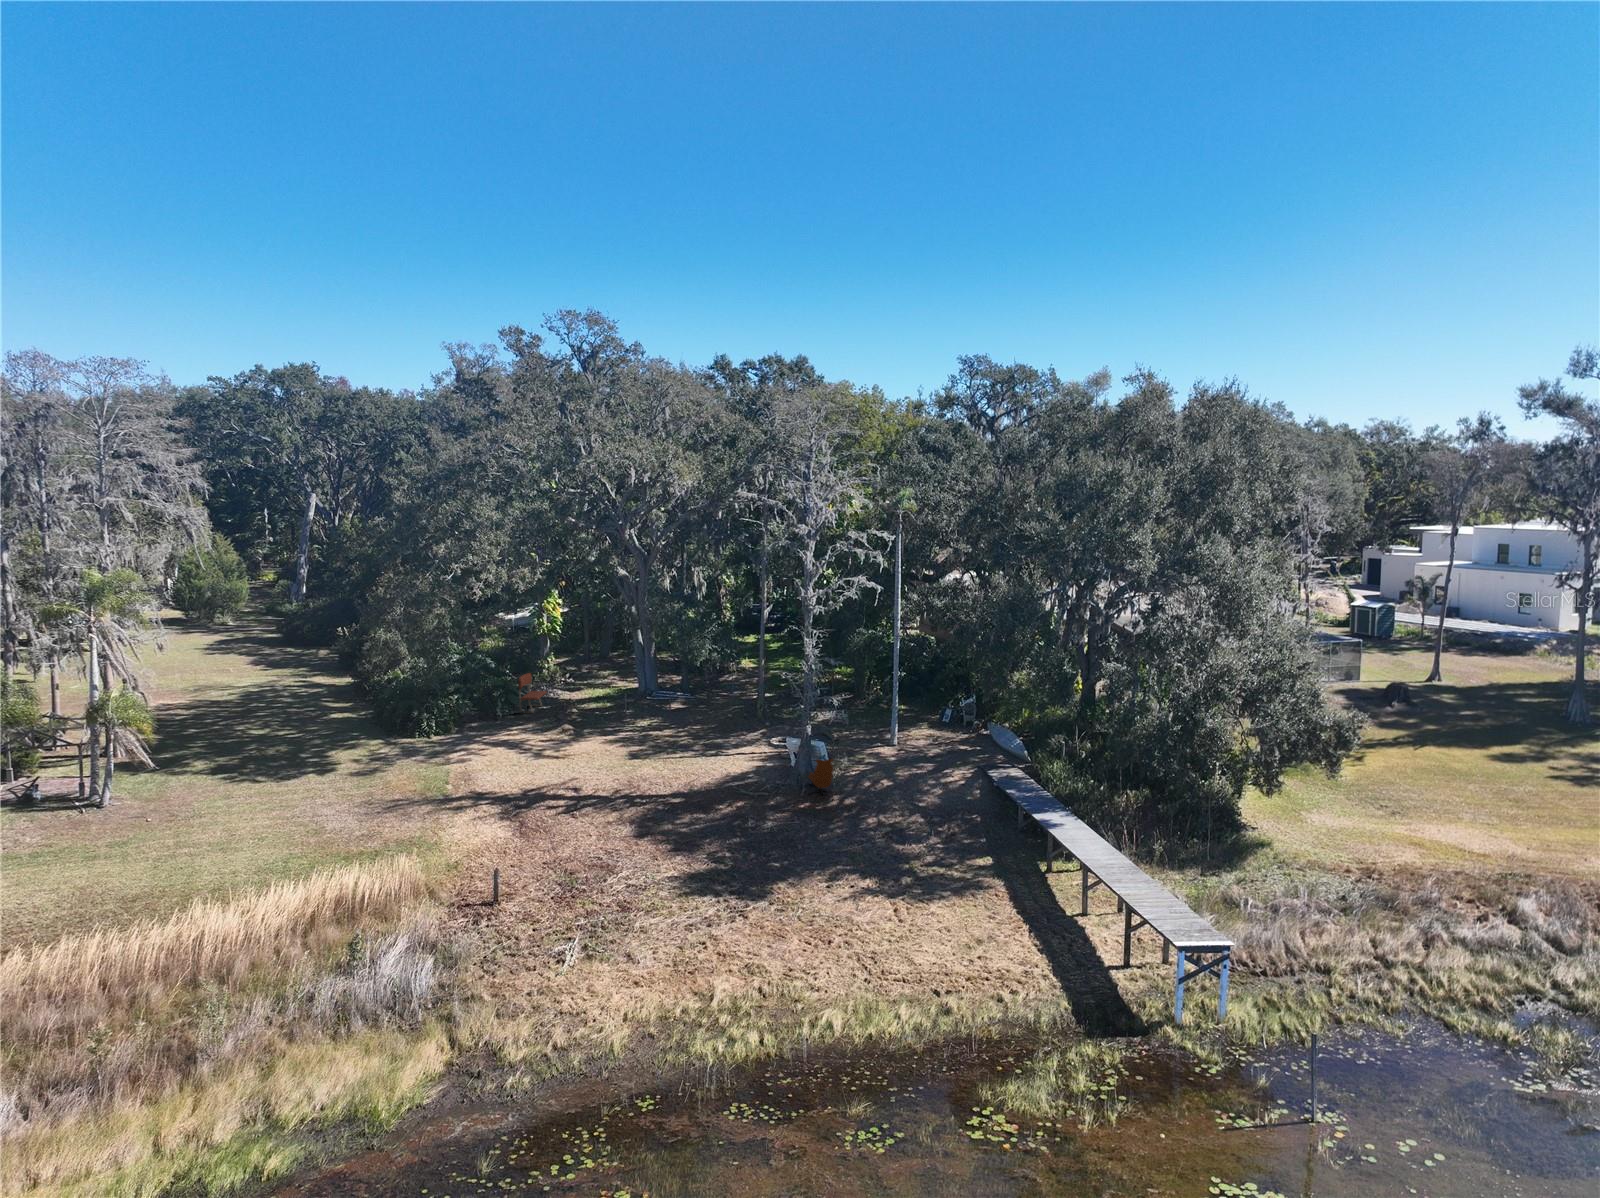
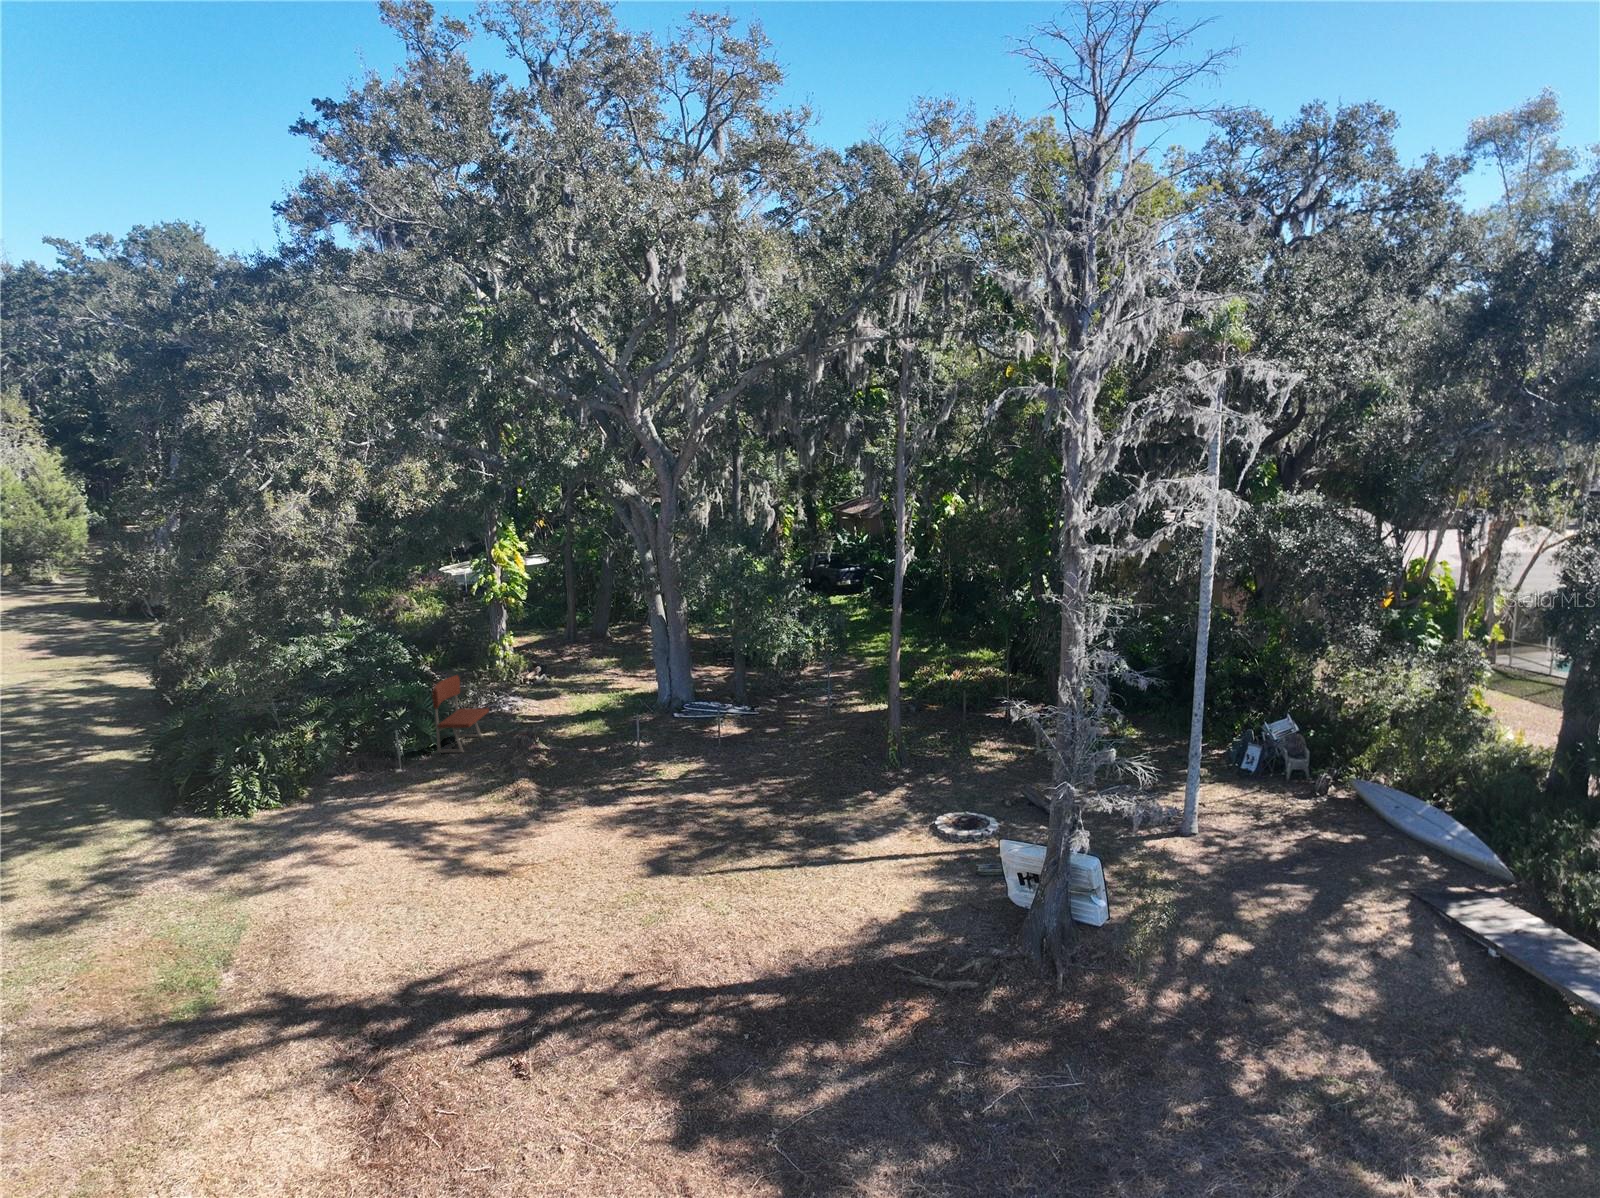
lounge chair: present [809,759,833,796] -> none [1081,908,1178,1007]

